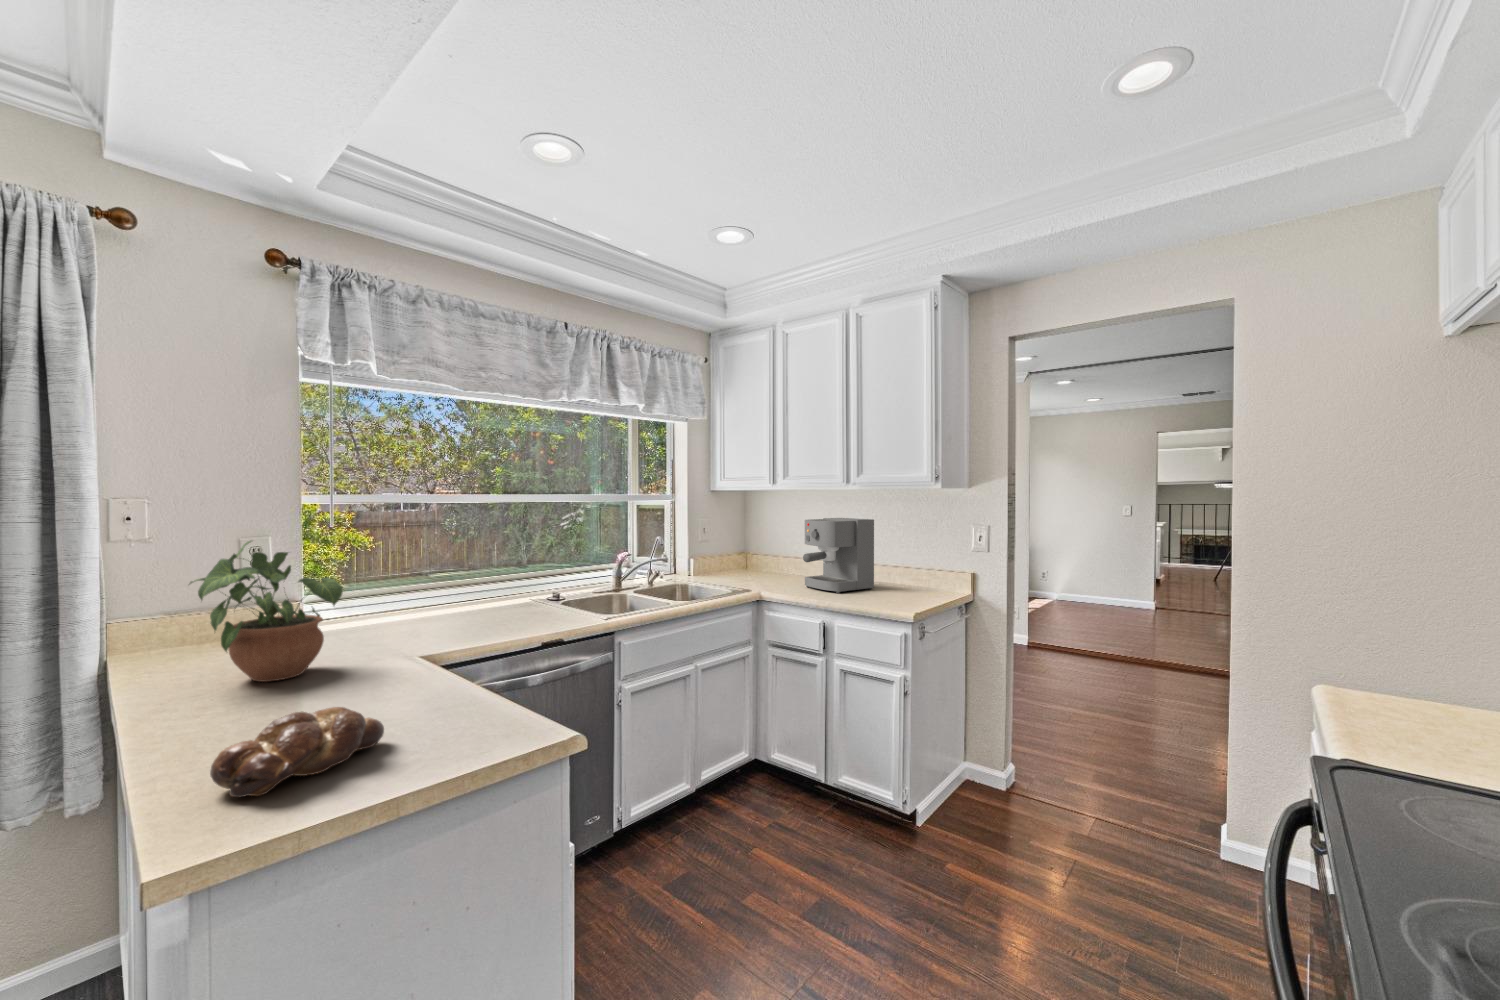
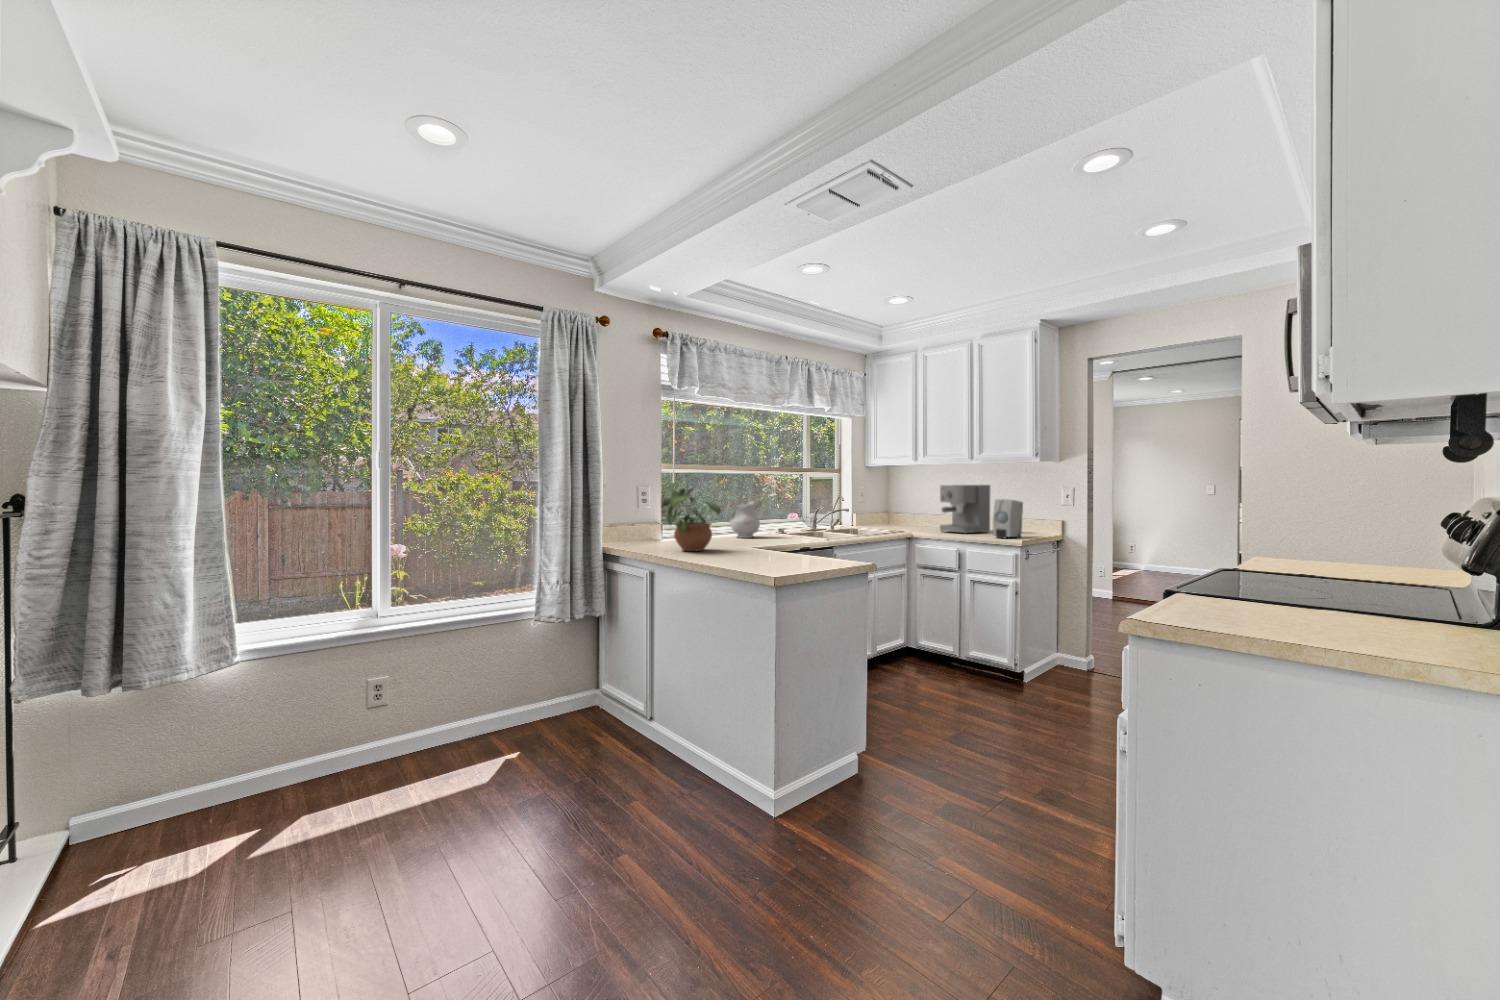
soap dispenser: none [873,546,917,607] -> present [993,499,1023,538]
ceramic pitcher: none [444,552,505,616] -> present [727,500,760,538]
bread loaf: present [210,707,384,797] -> none [746,544,791,569]

